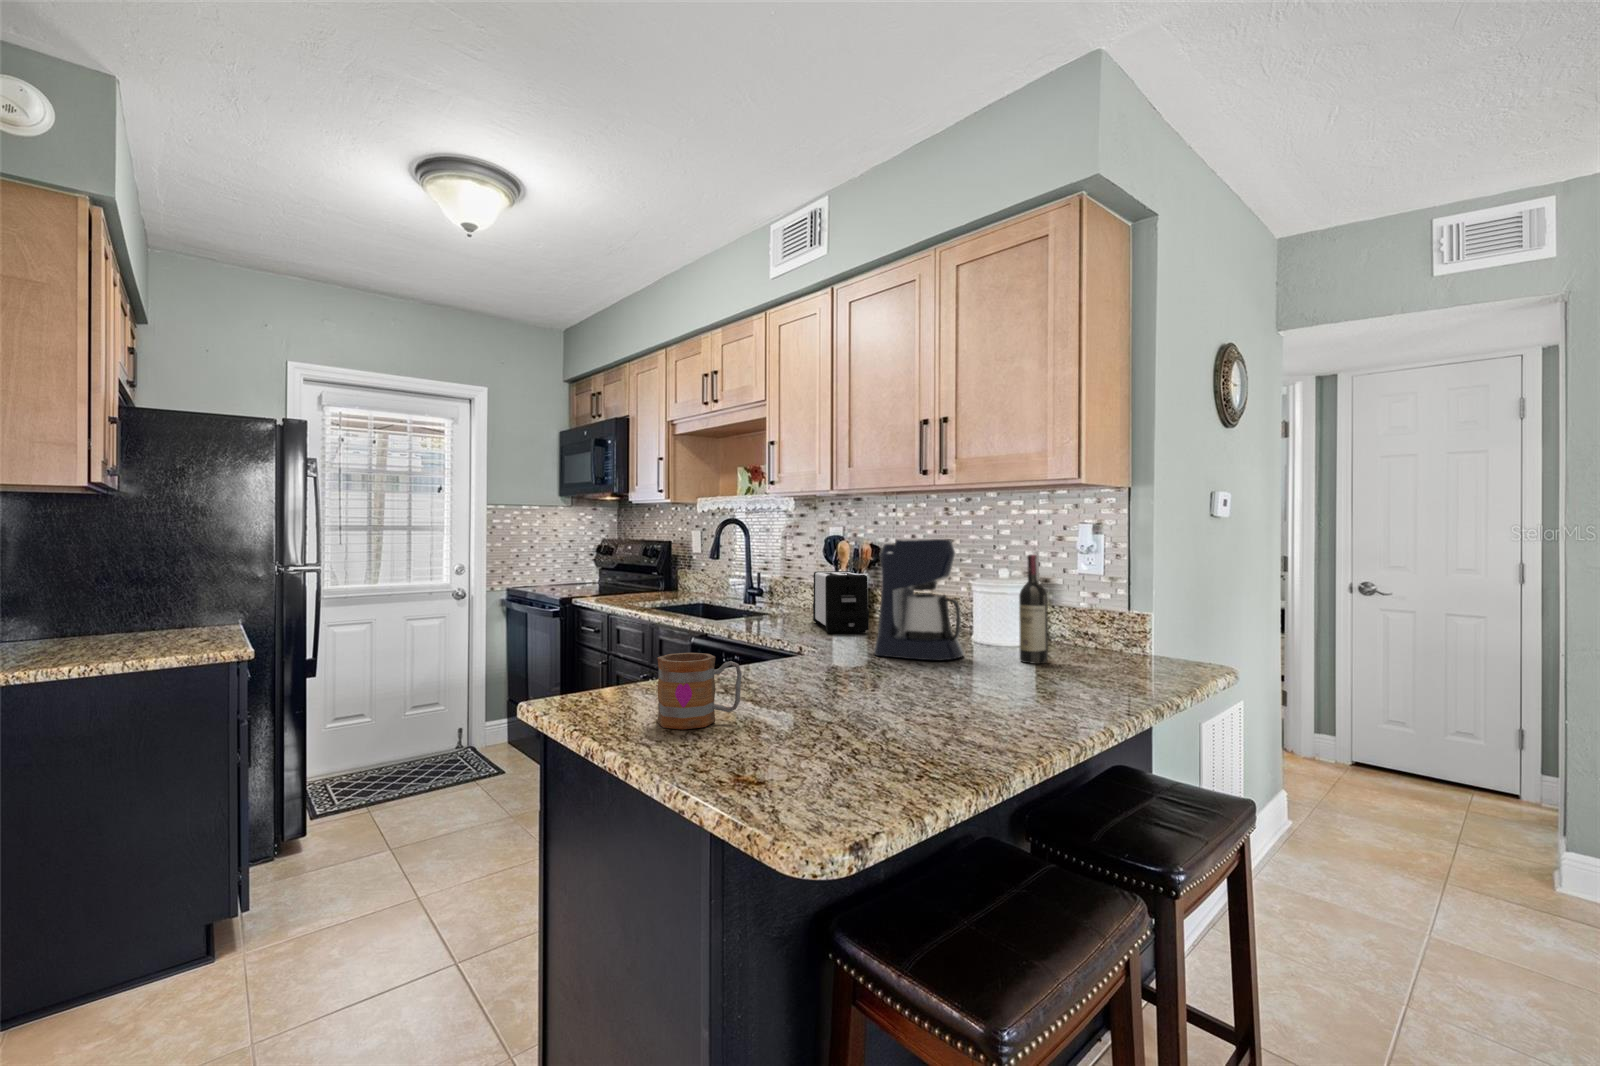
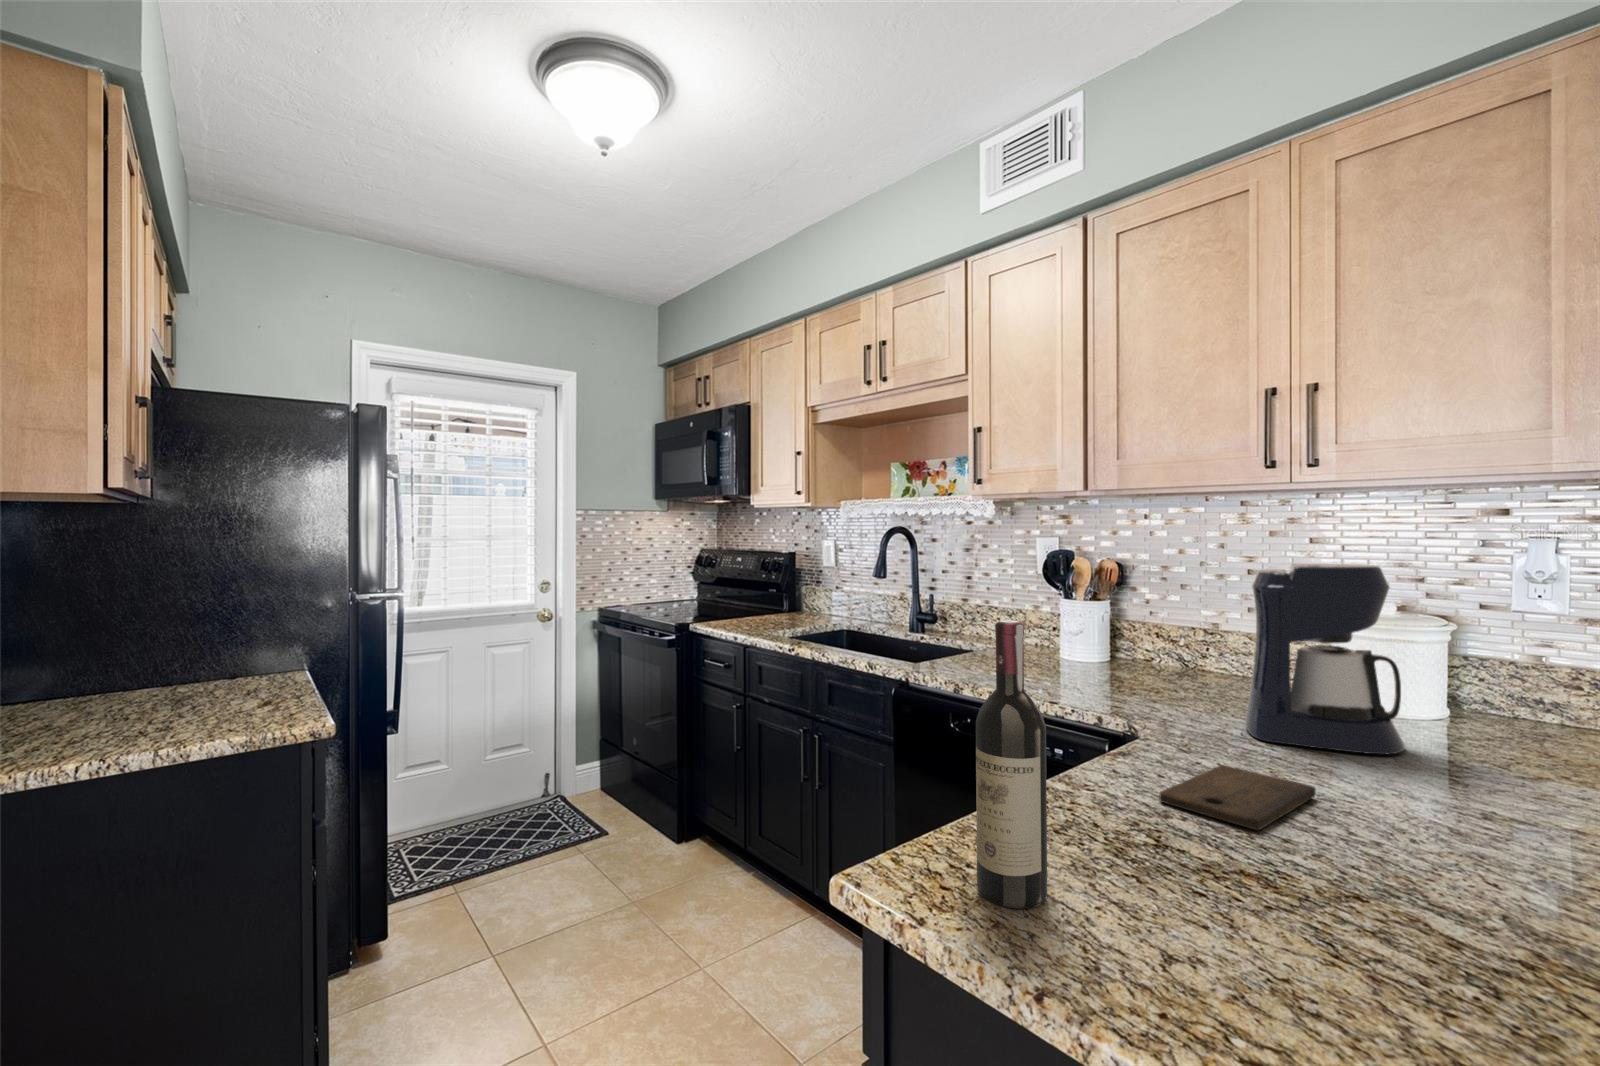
wine bottle: present [1019,554,1048,664] -> present [976,620,1047,909]
toaster: present [813,571,869,633] -> none [1047,598,1161,688]
mug: present [657,653,742,729] -> none [1226,822,1413,1022]
cutting board: none [747,662,847,685] -> present [1159,765,1316,830]

